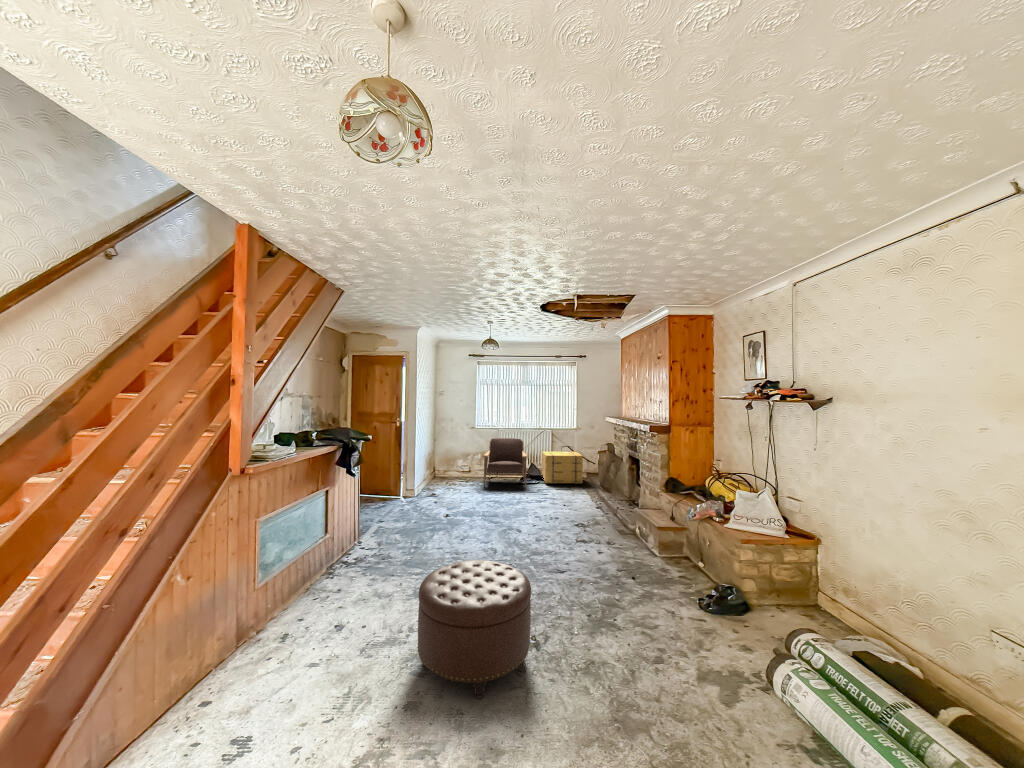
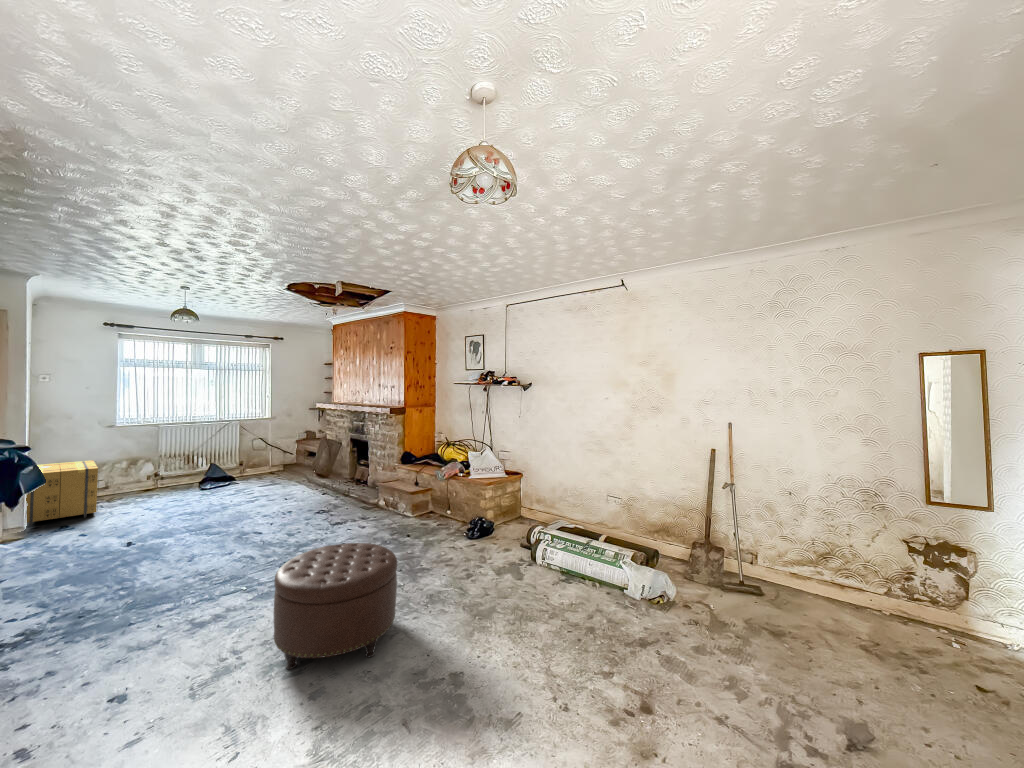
armchair: present [484,438,527,488] -> none [138,433,217,504]
cardboard box: present [542,451,583,484] -> present [26,460,98,526]

